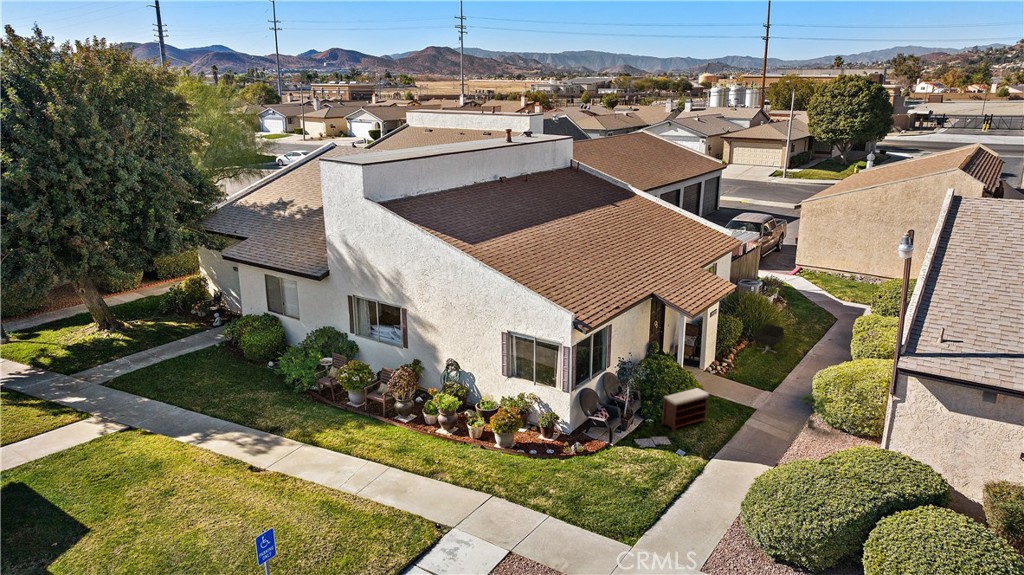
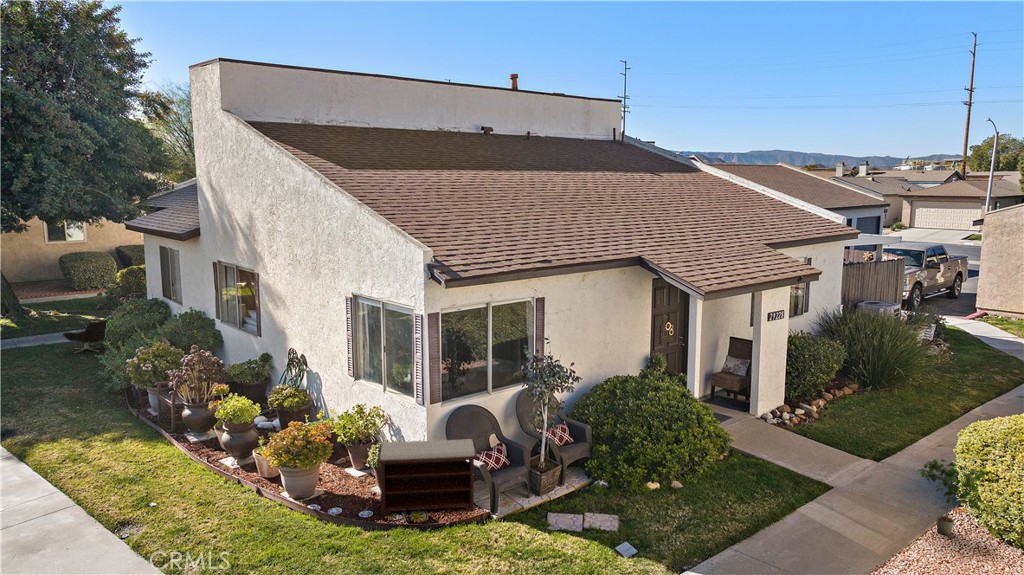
lounge chair: present [753,324,784,352] -> present [63,319,109,351]
bench: present [662,388,710,431] -> present [377,439,477,516]

